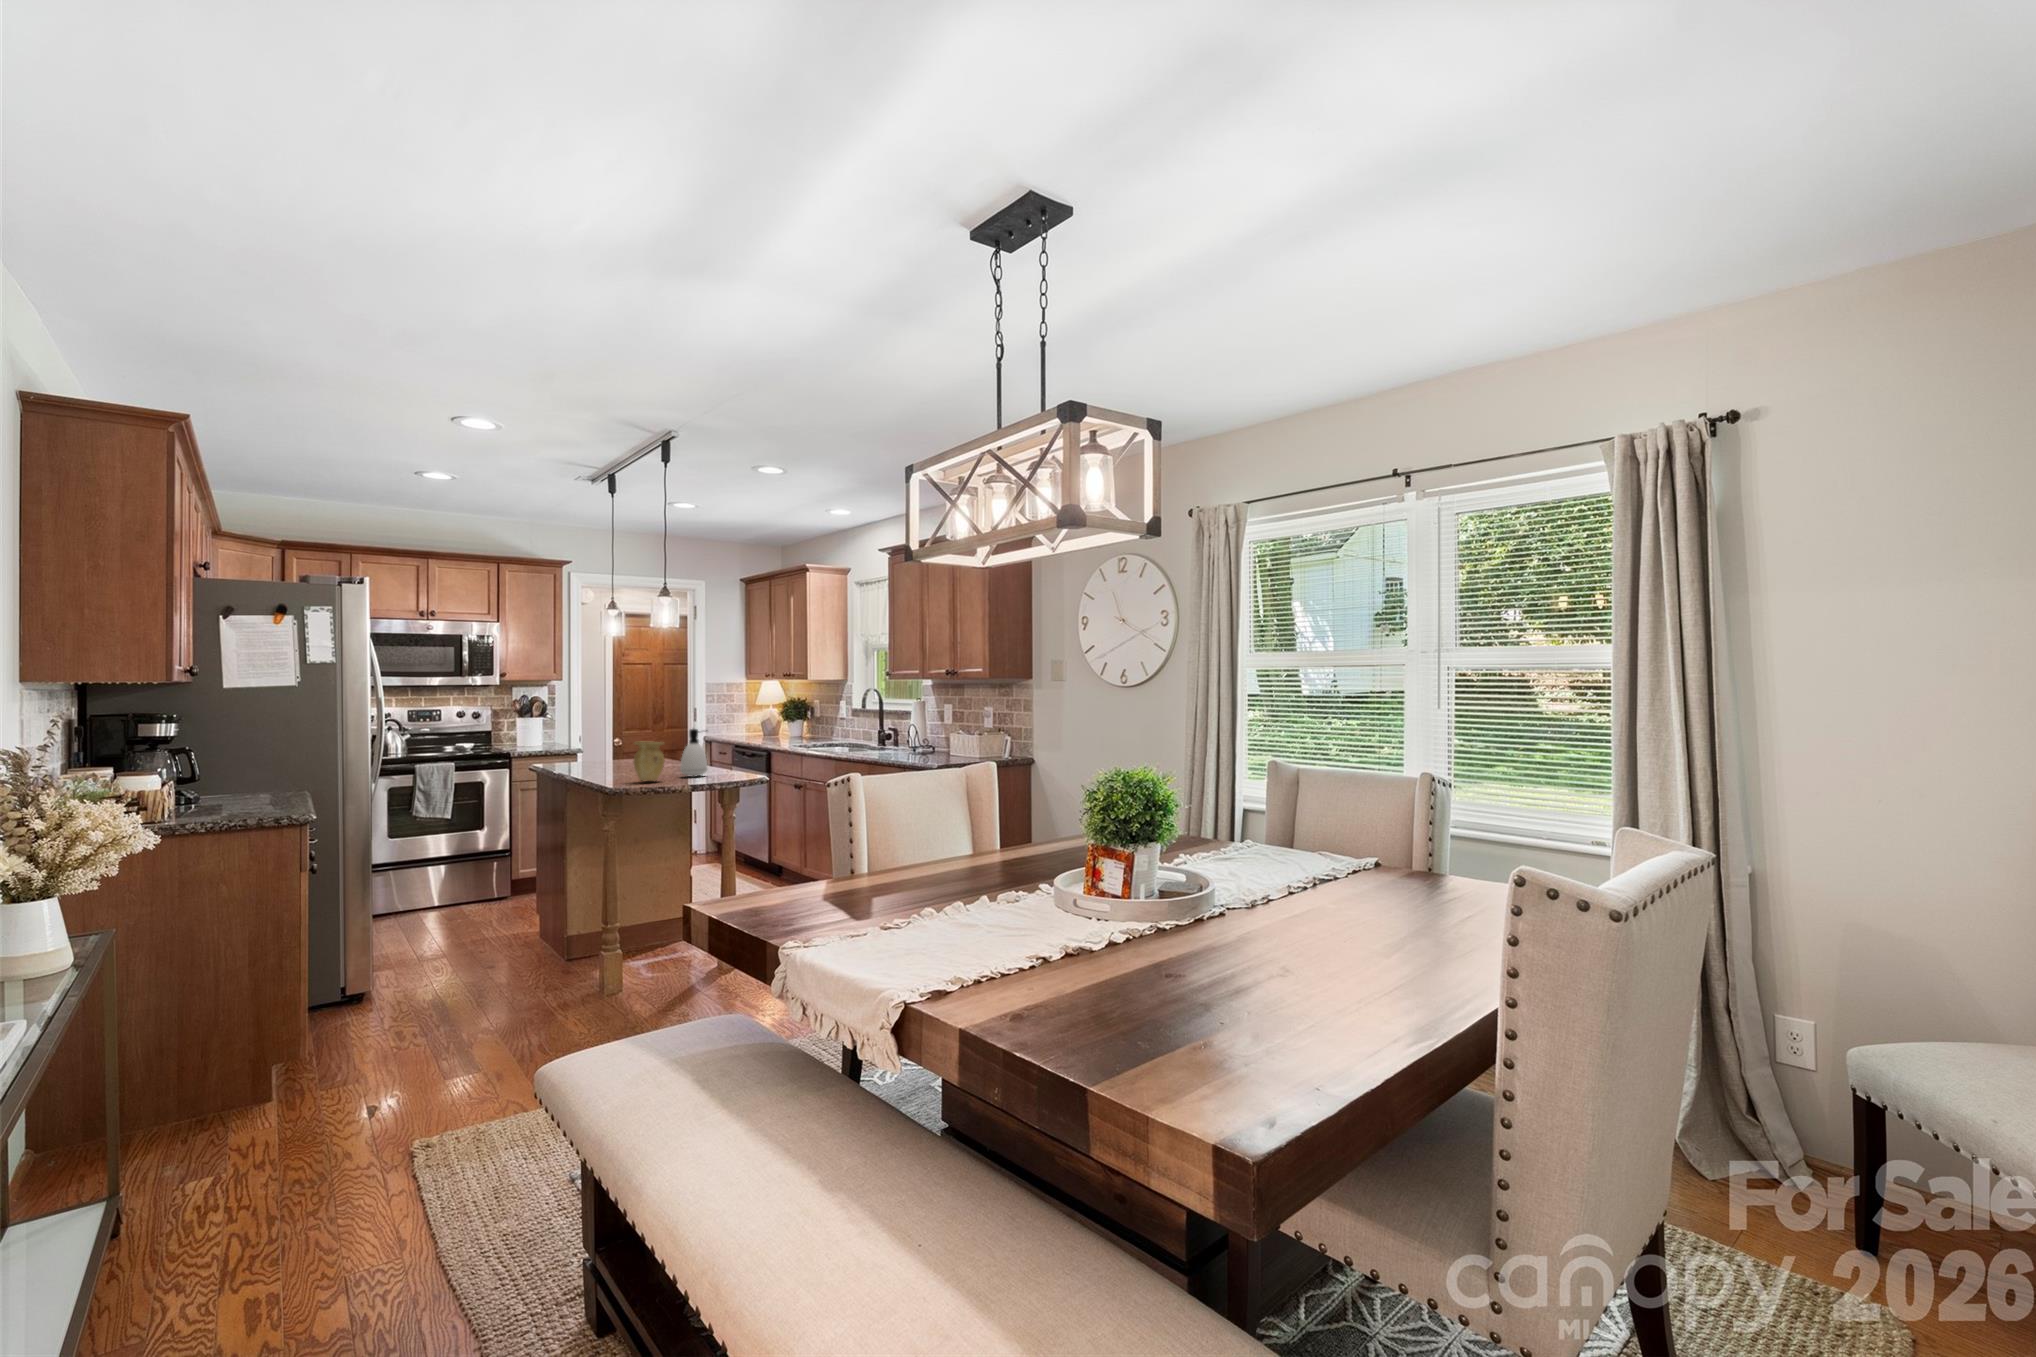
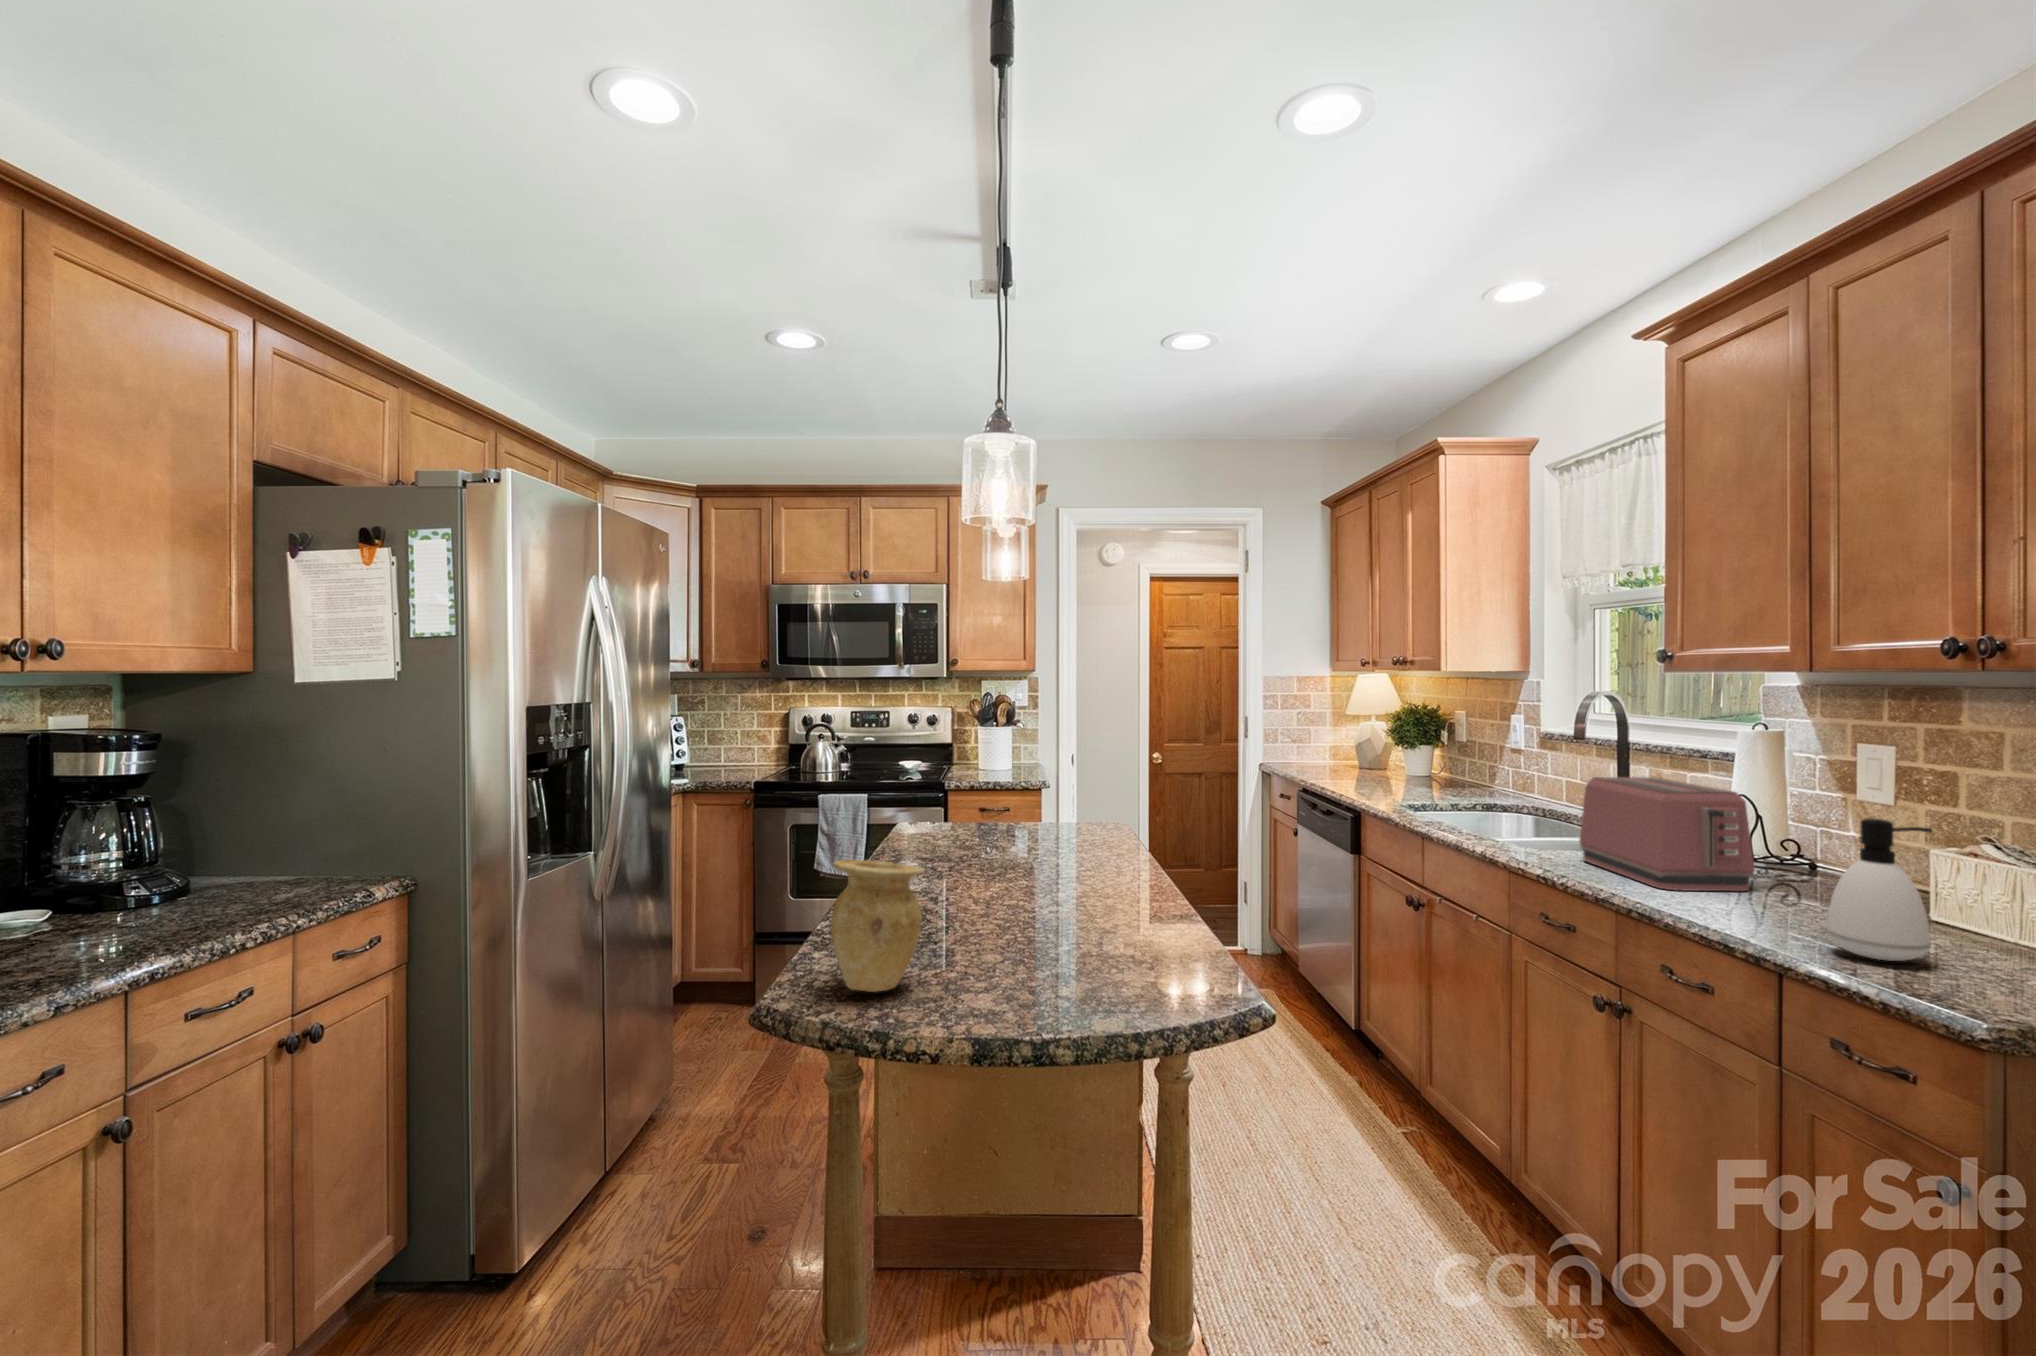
toaster: none [860,720,910,756] -> present [1579,777,1755,891]
soap dispenser: present [680,729,708,777] -> present [1827,819,1932,961]

